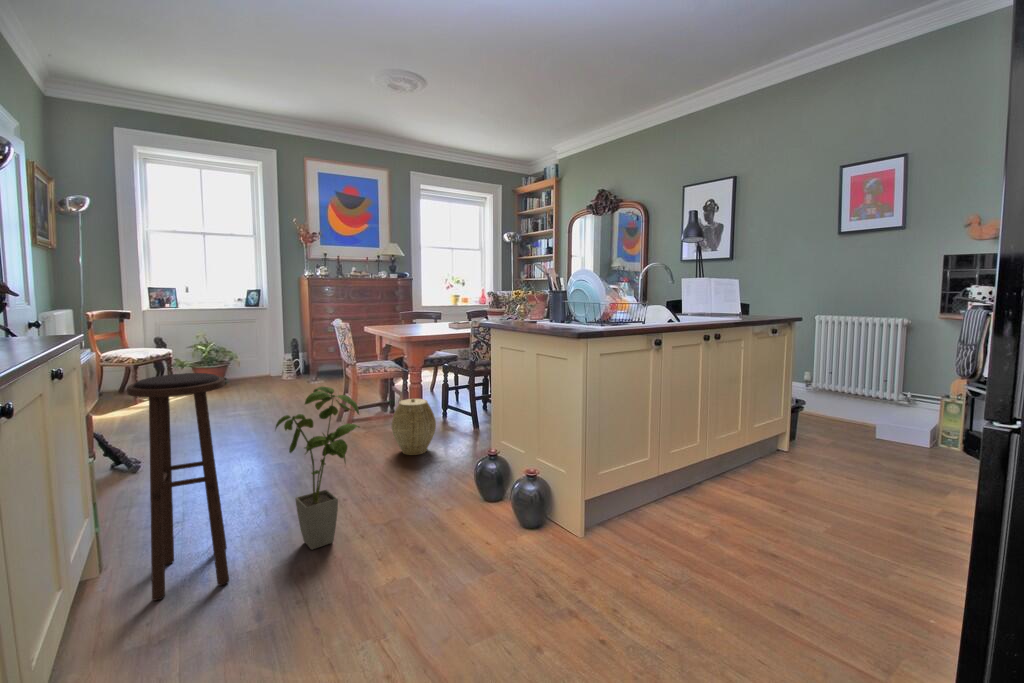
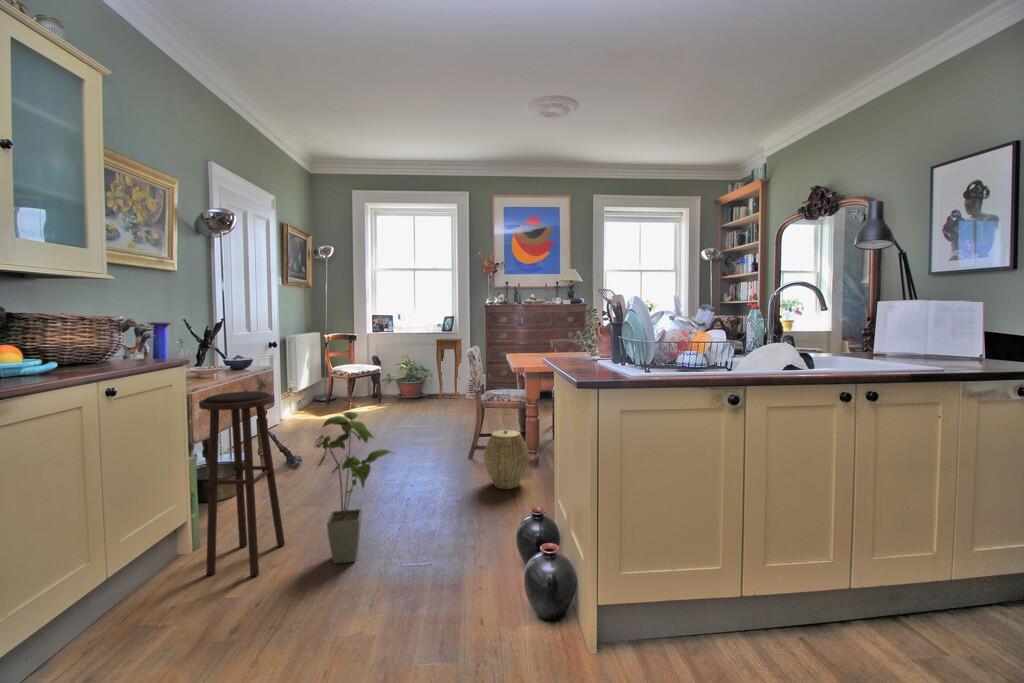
side table: none [244,314,275,383] -> present [436,338,462,399]

